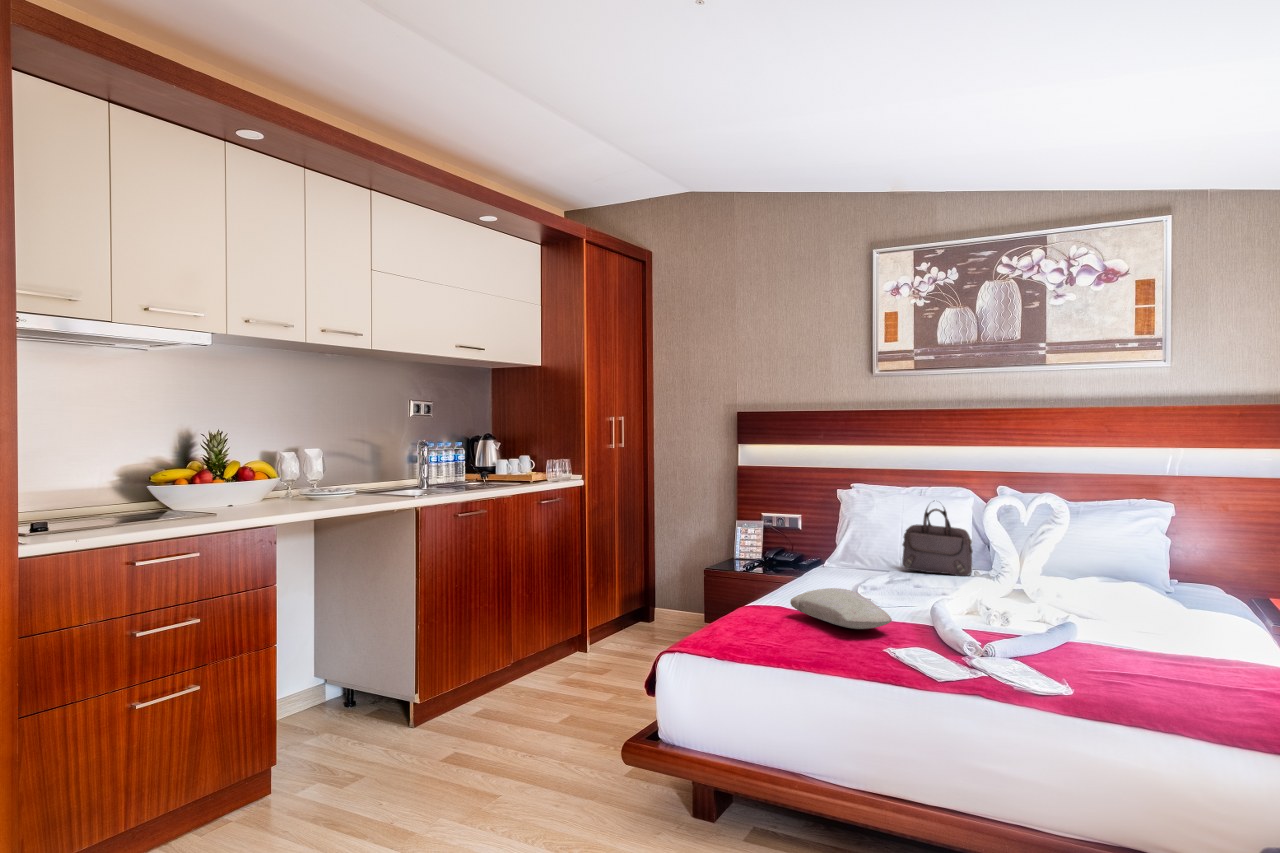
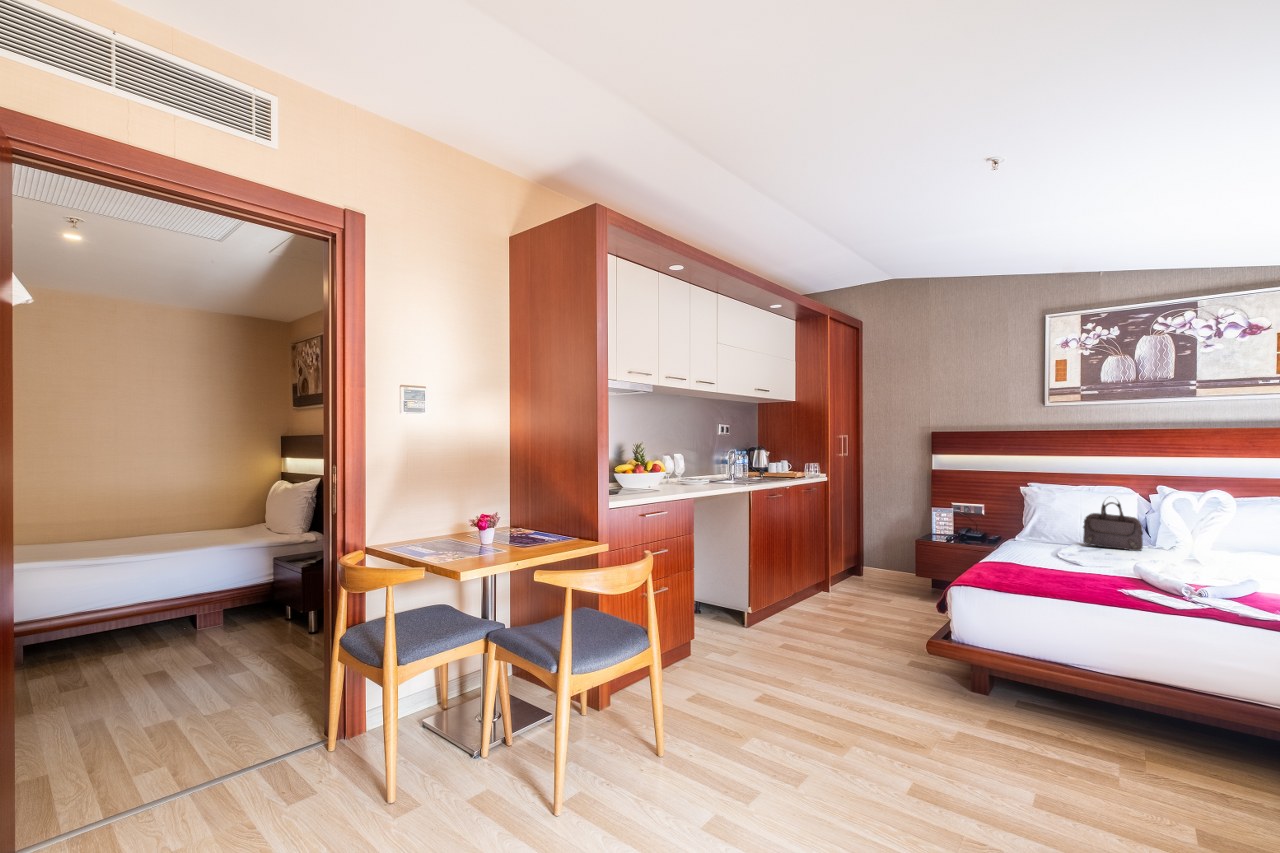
pillow: present [790,588,892,629] -> none [1013,552,1098,577]

